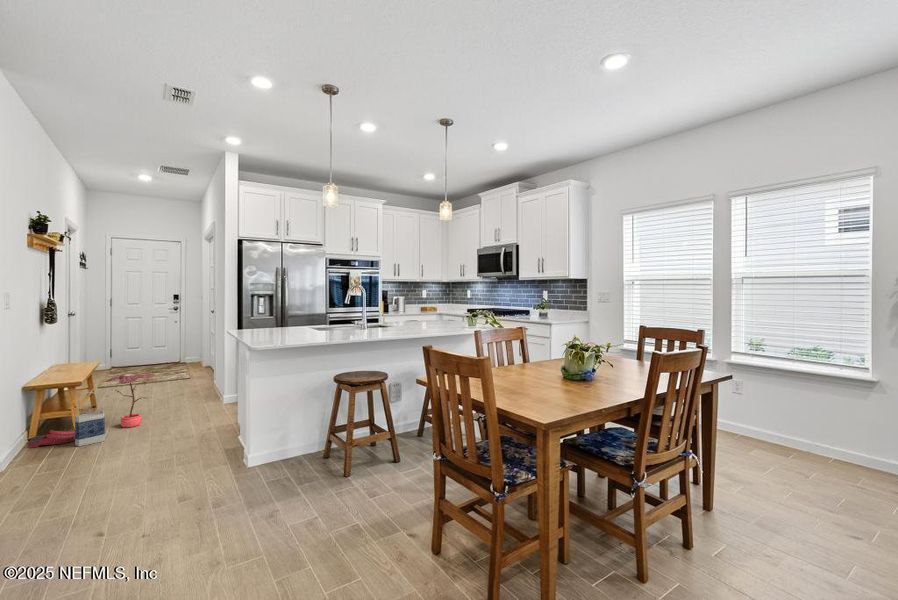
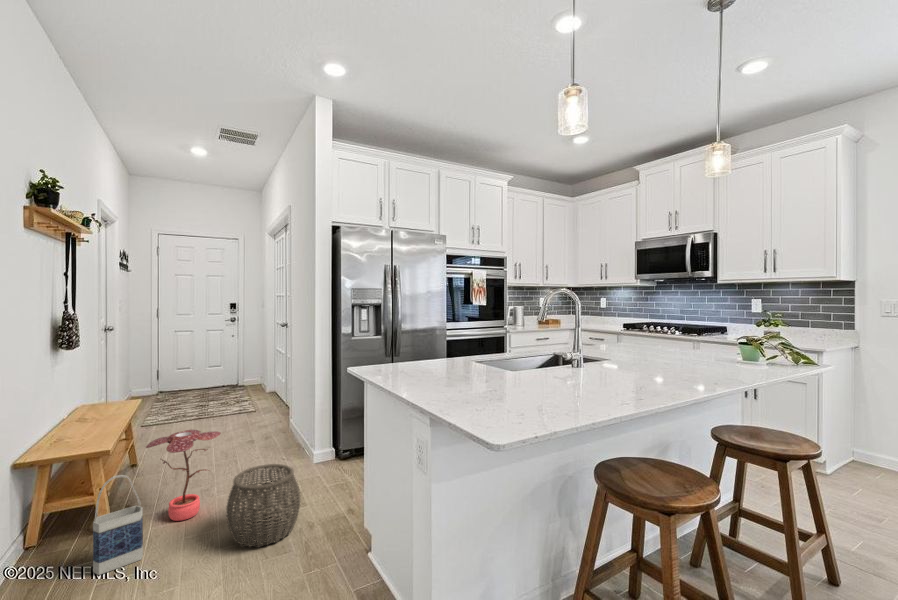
woven basket: none [156,392,205,436] -> present [226,464,301,547]
slippers: present [27,431,75,448] -> none [14,533,101,575]

